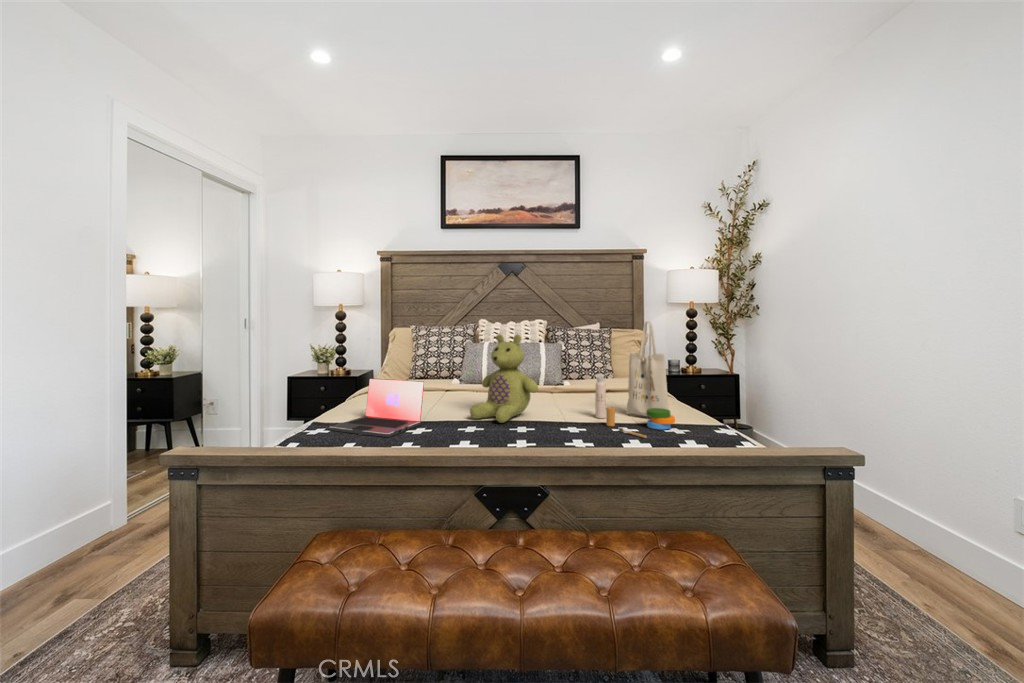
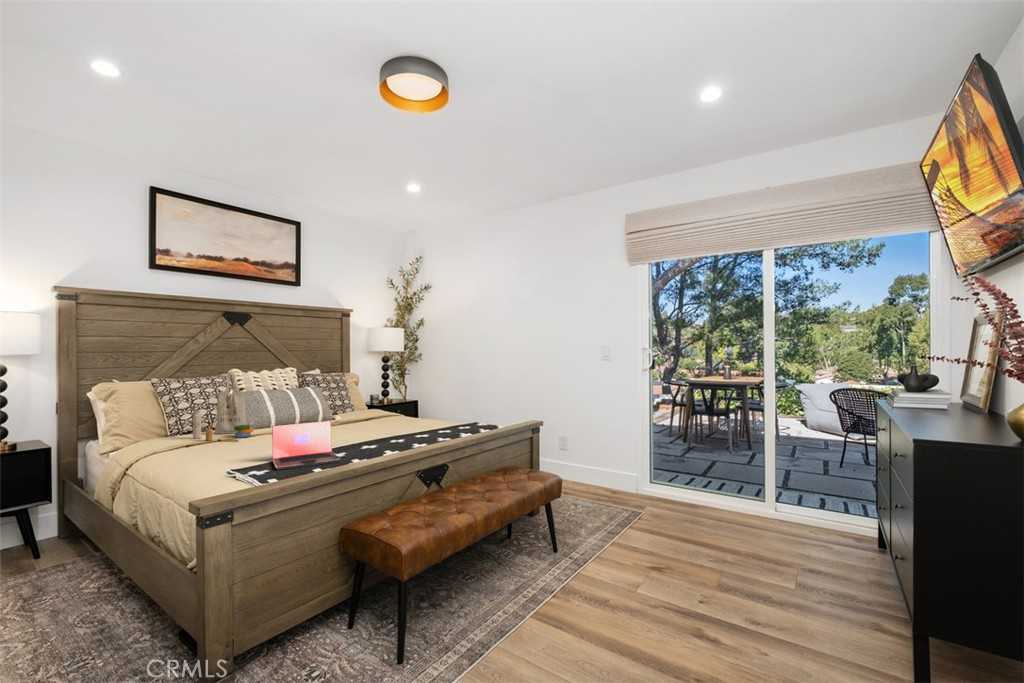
tote bag: present [595,321,675,438] -> present [193,372,253,441]
stuffed bear: present [470,334,538,423] -> none [341,381,392,444]

